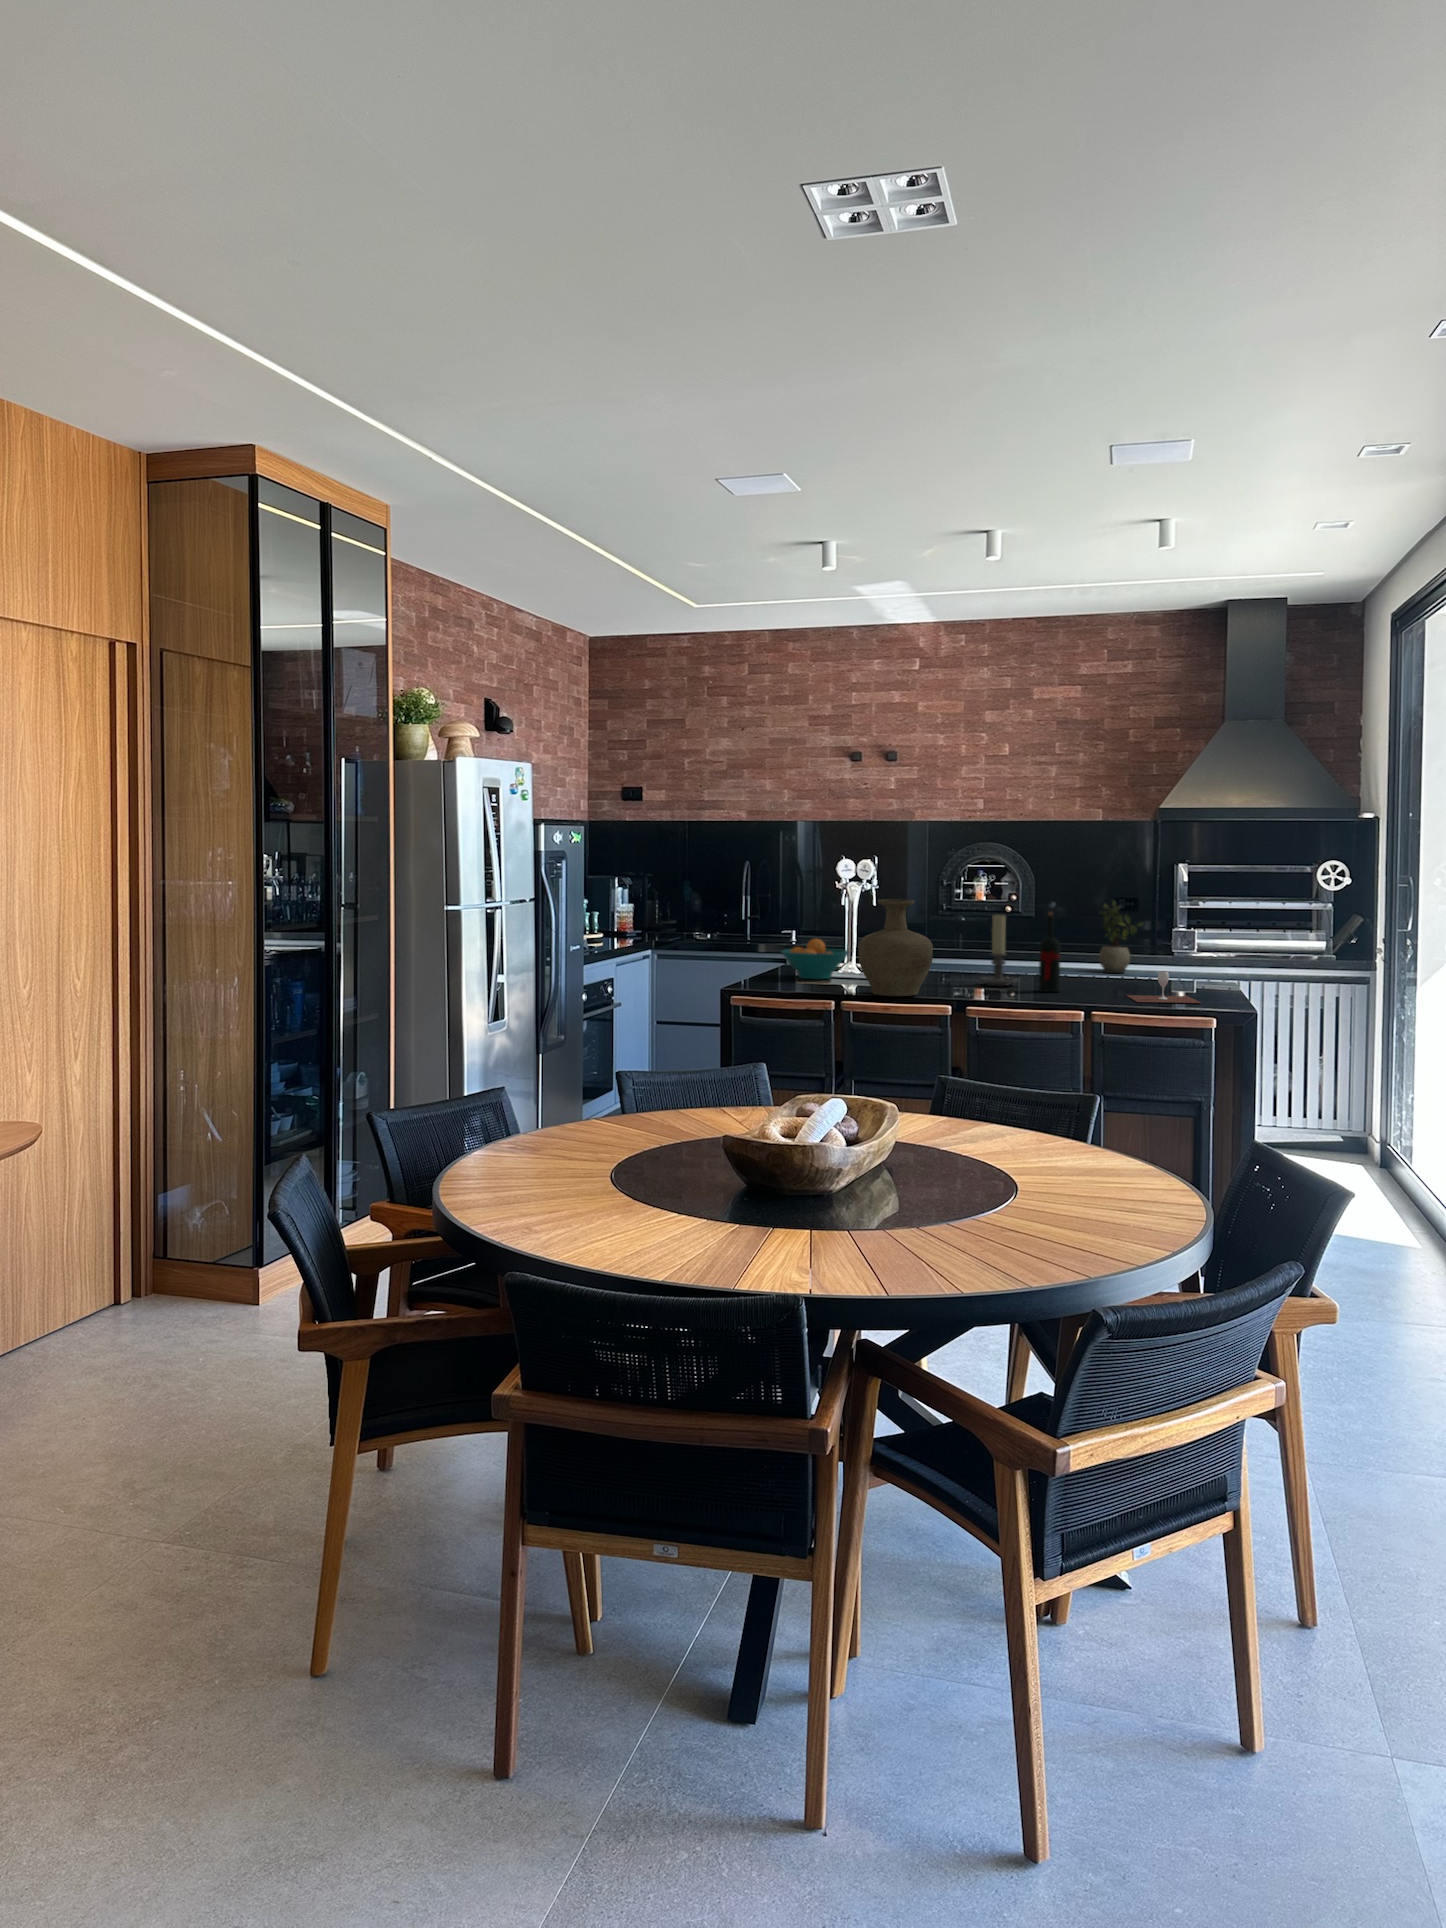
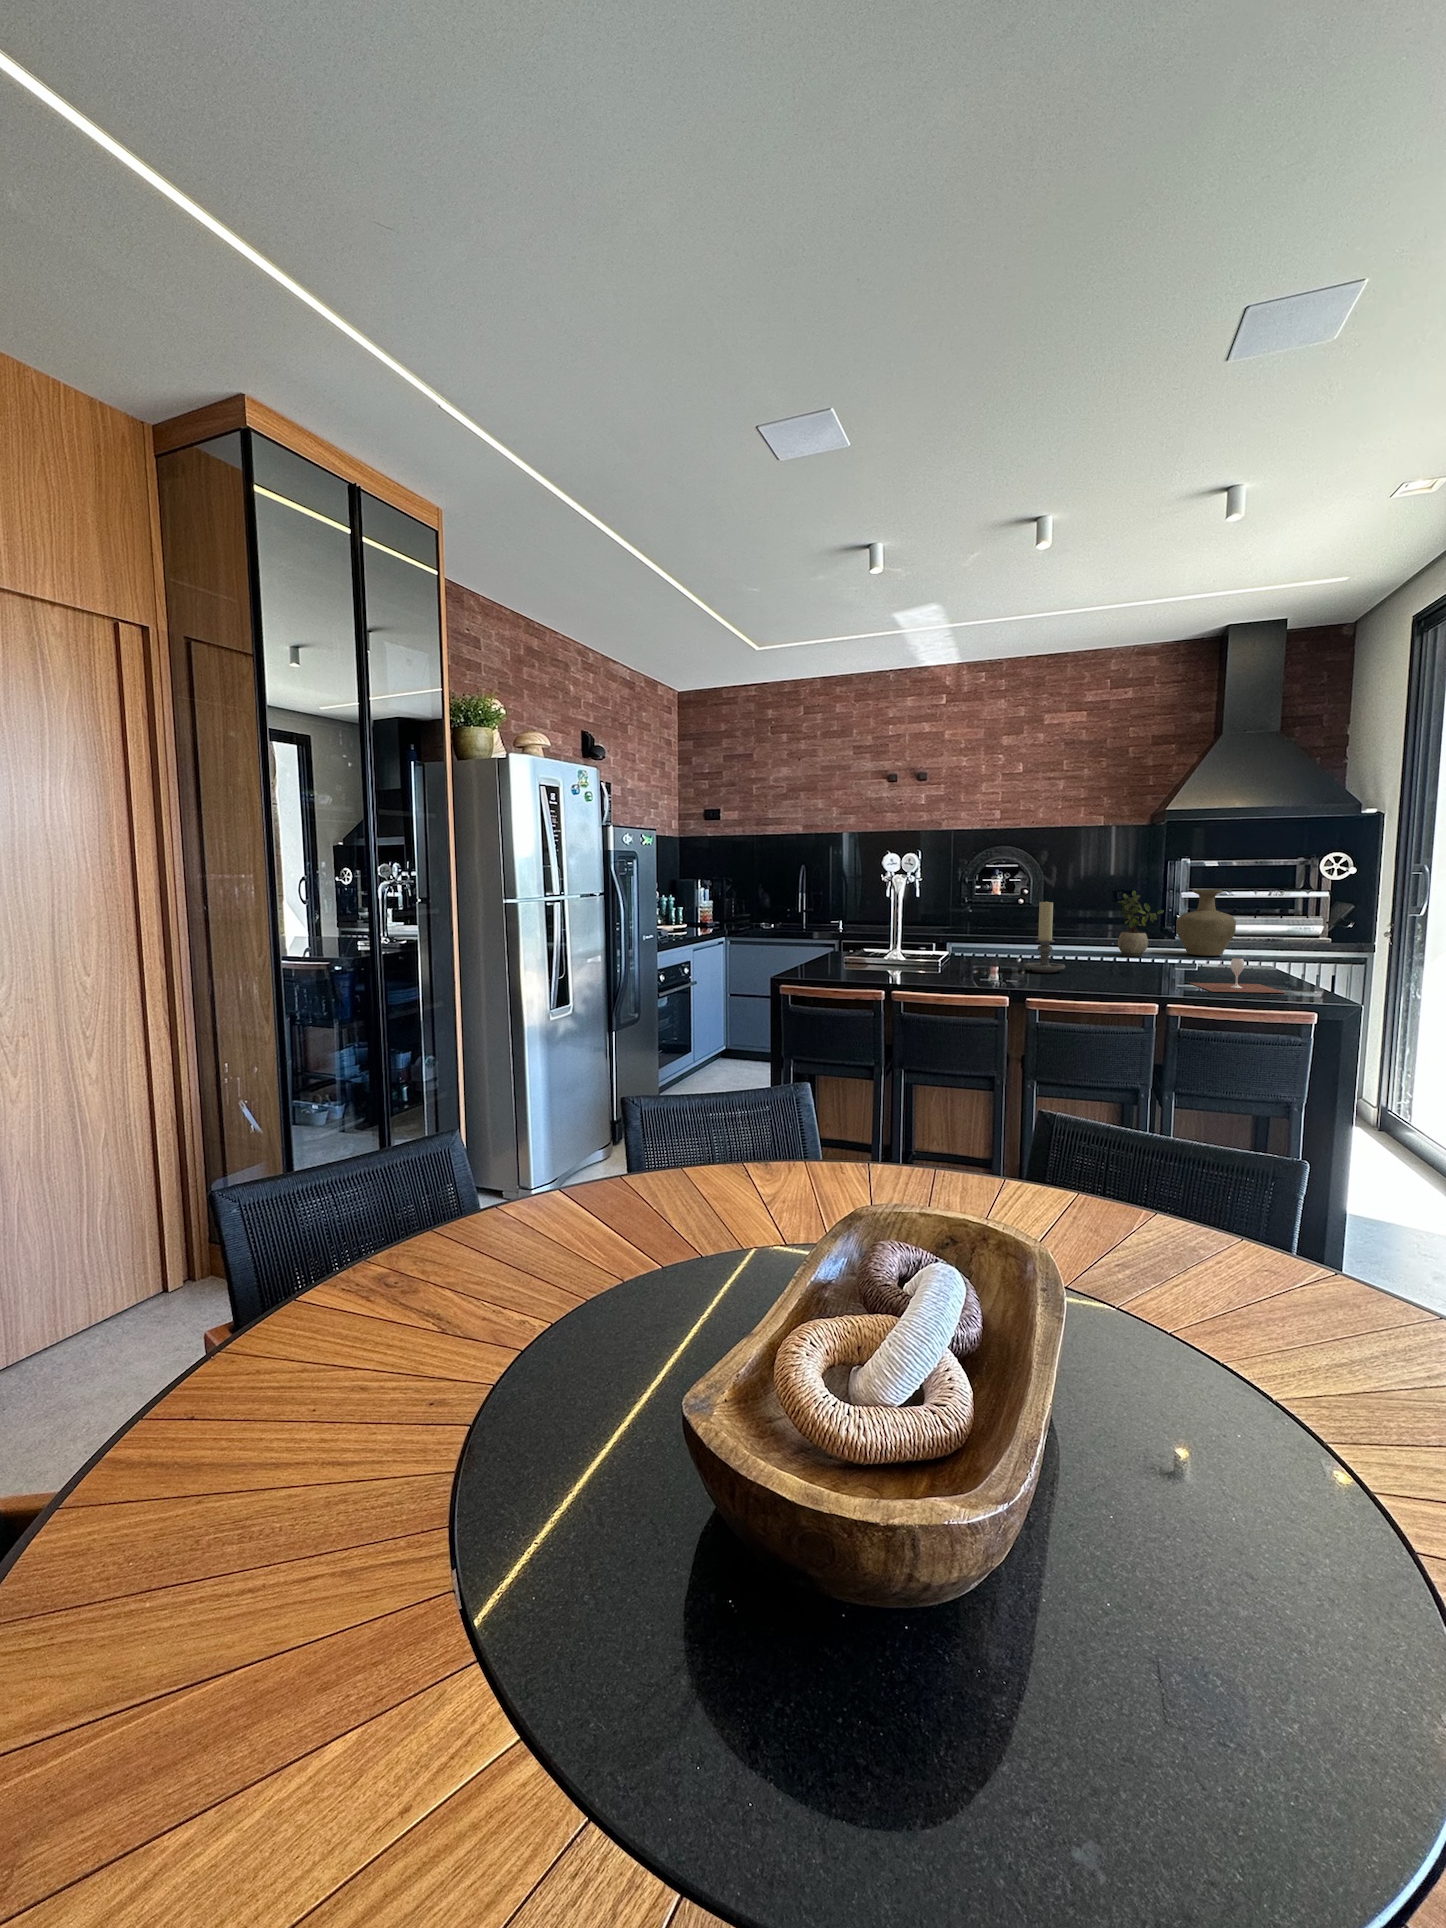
vase: present [859,899,933,997] -> present [1176,890,1236,956]
wine bottle: present [1039,912,1060,992] -> none [1091,898,1116,979]
fruit bowl: present [781,939,849,979] -> none [827,927,894,965]

